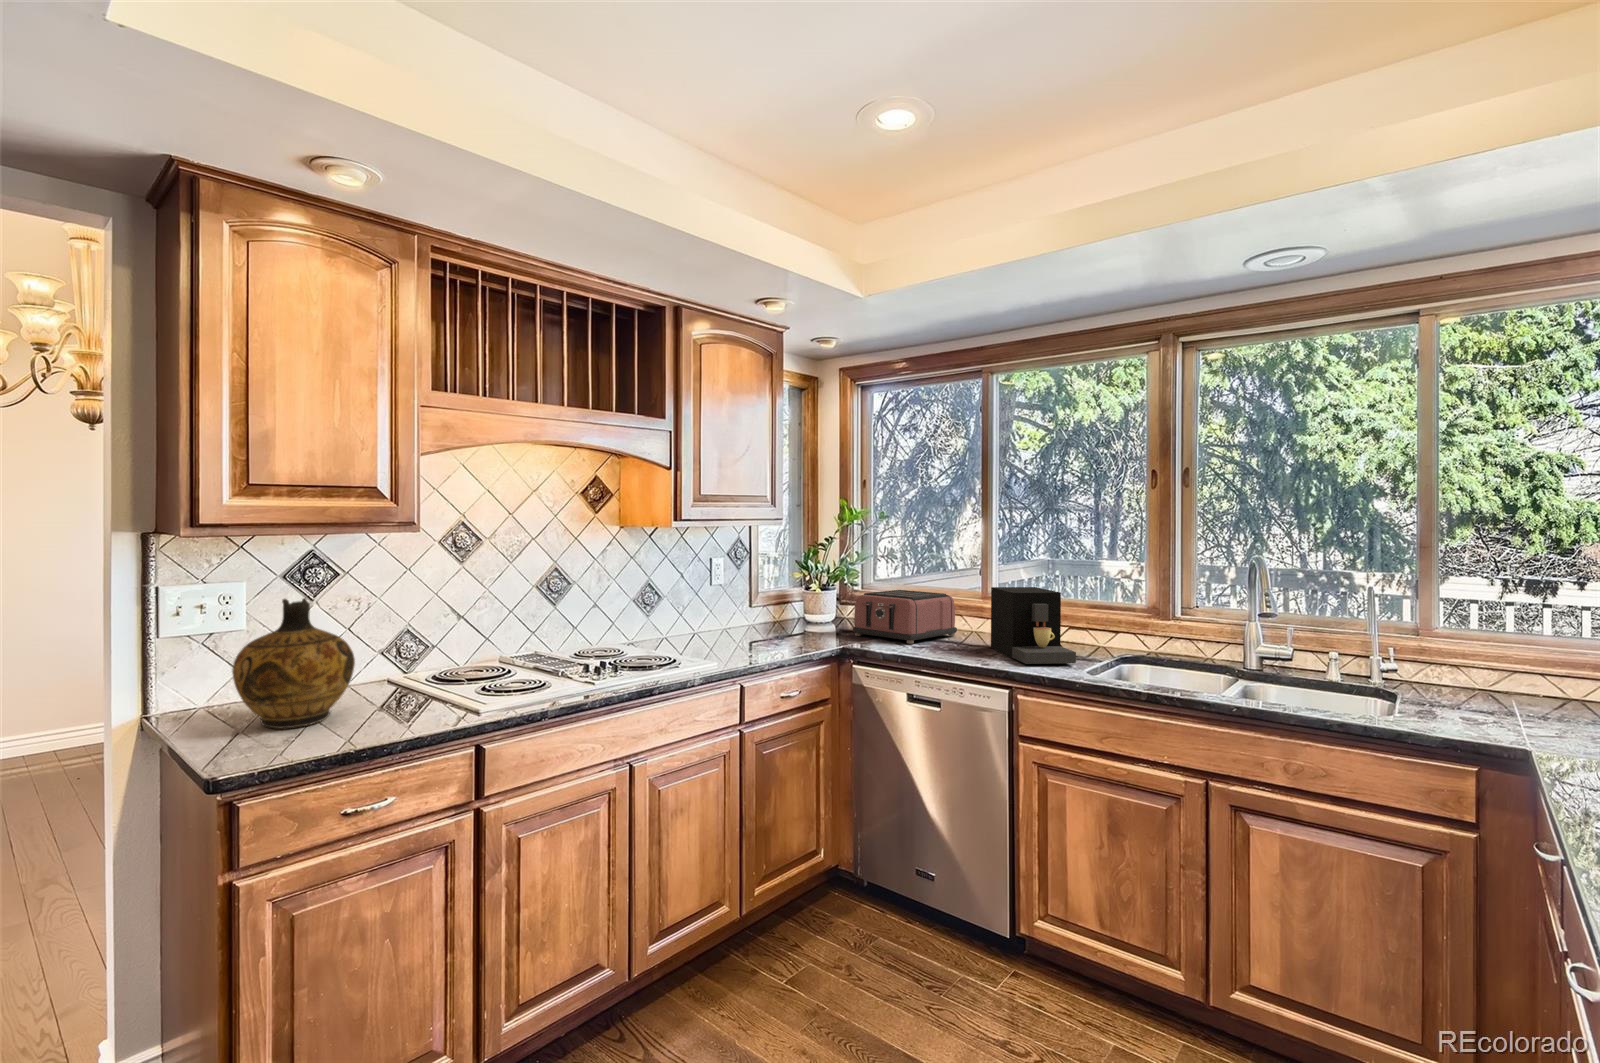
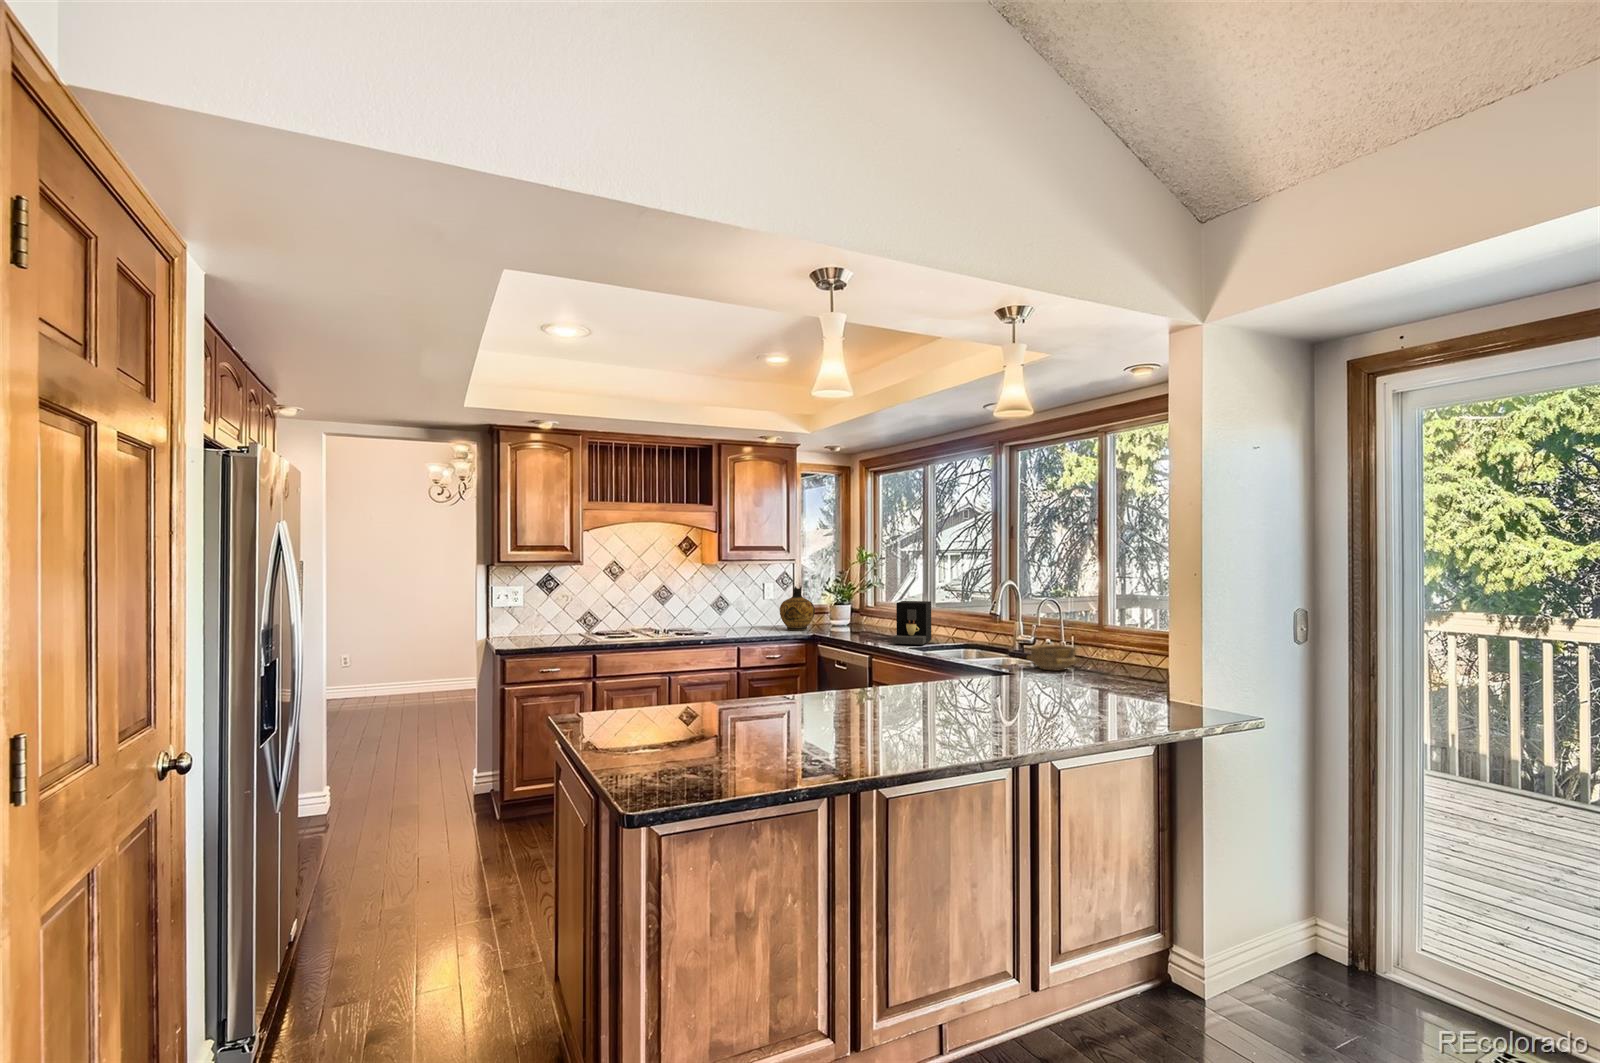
toaster: present [853,590,957,644] -> none [838,604,901,635]
ceramic jug: present [232,598,355,728] -> present [780,586,815,631]
ceramic bowl: none [1422,673,1558,726] -> present [1027,645,1080,670]

